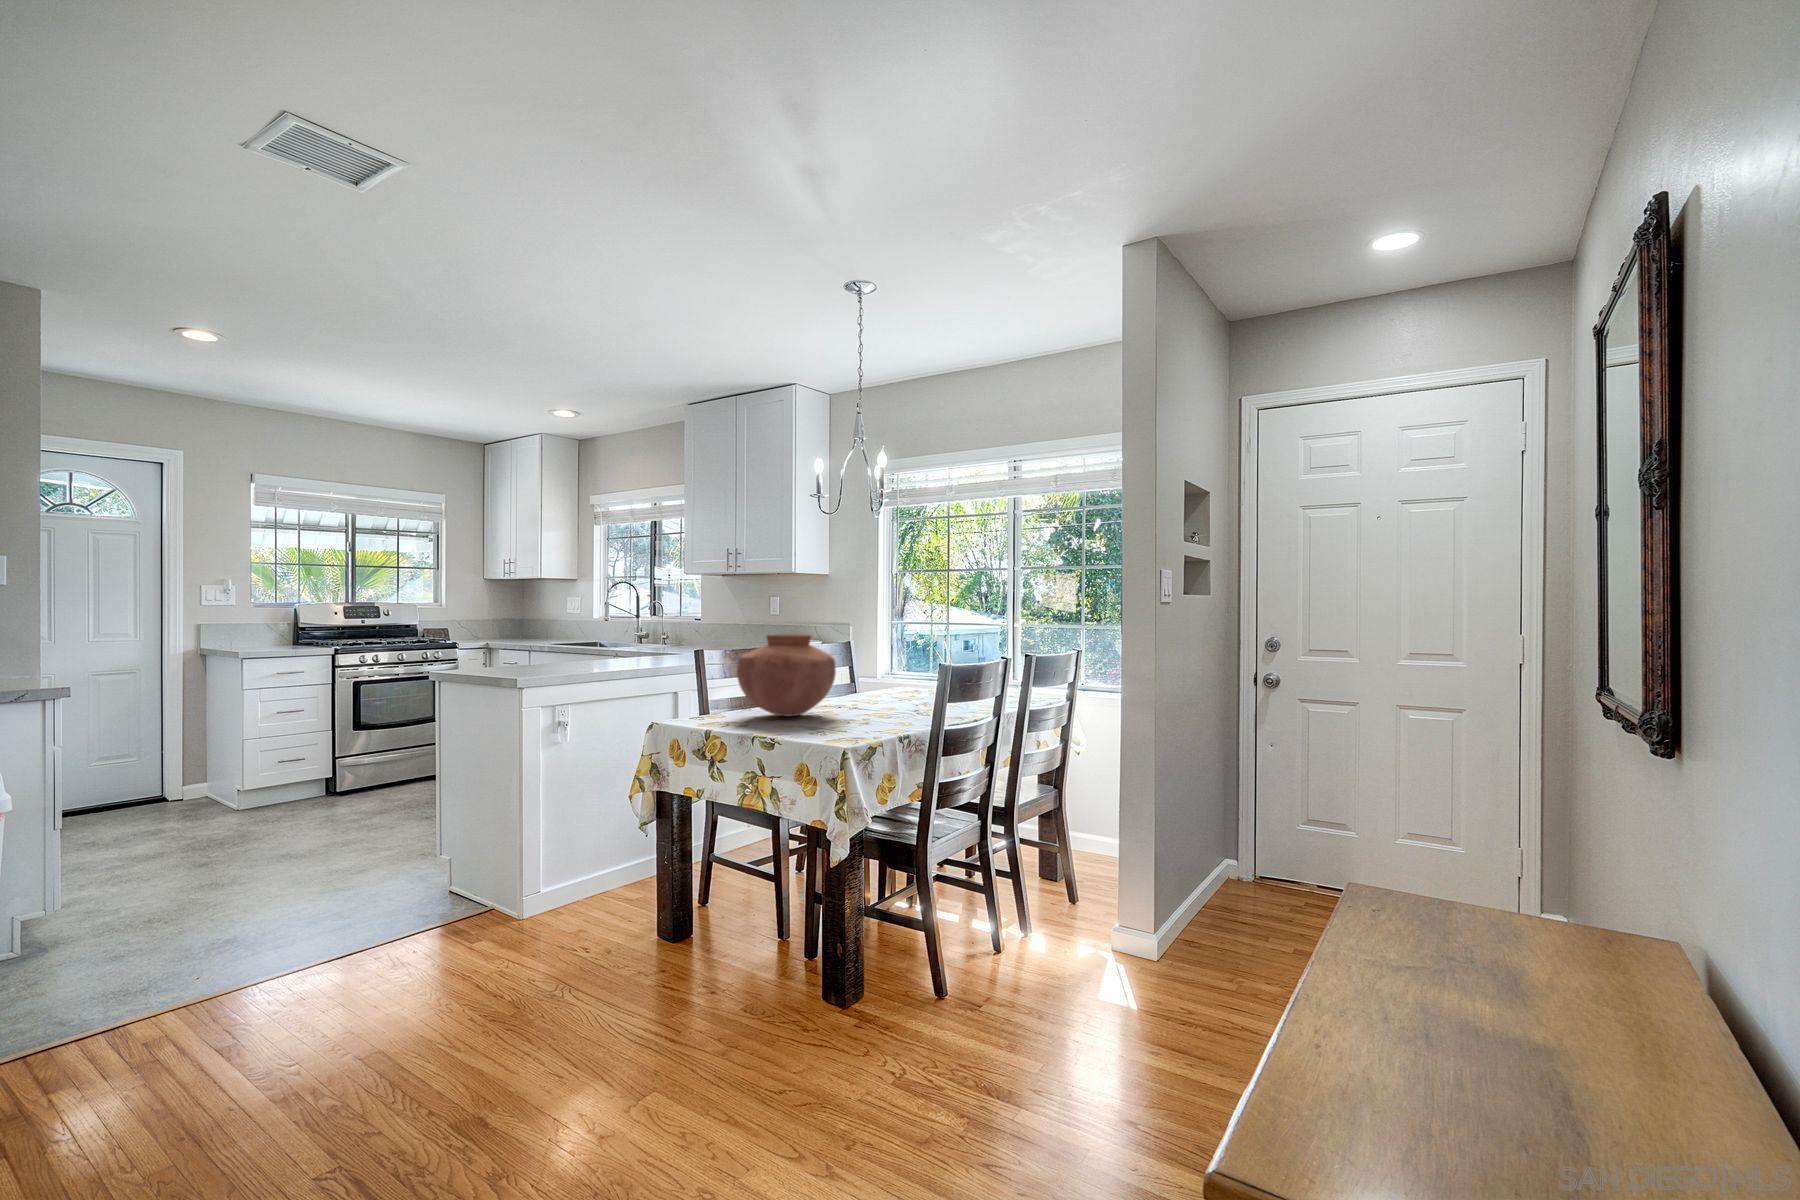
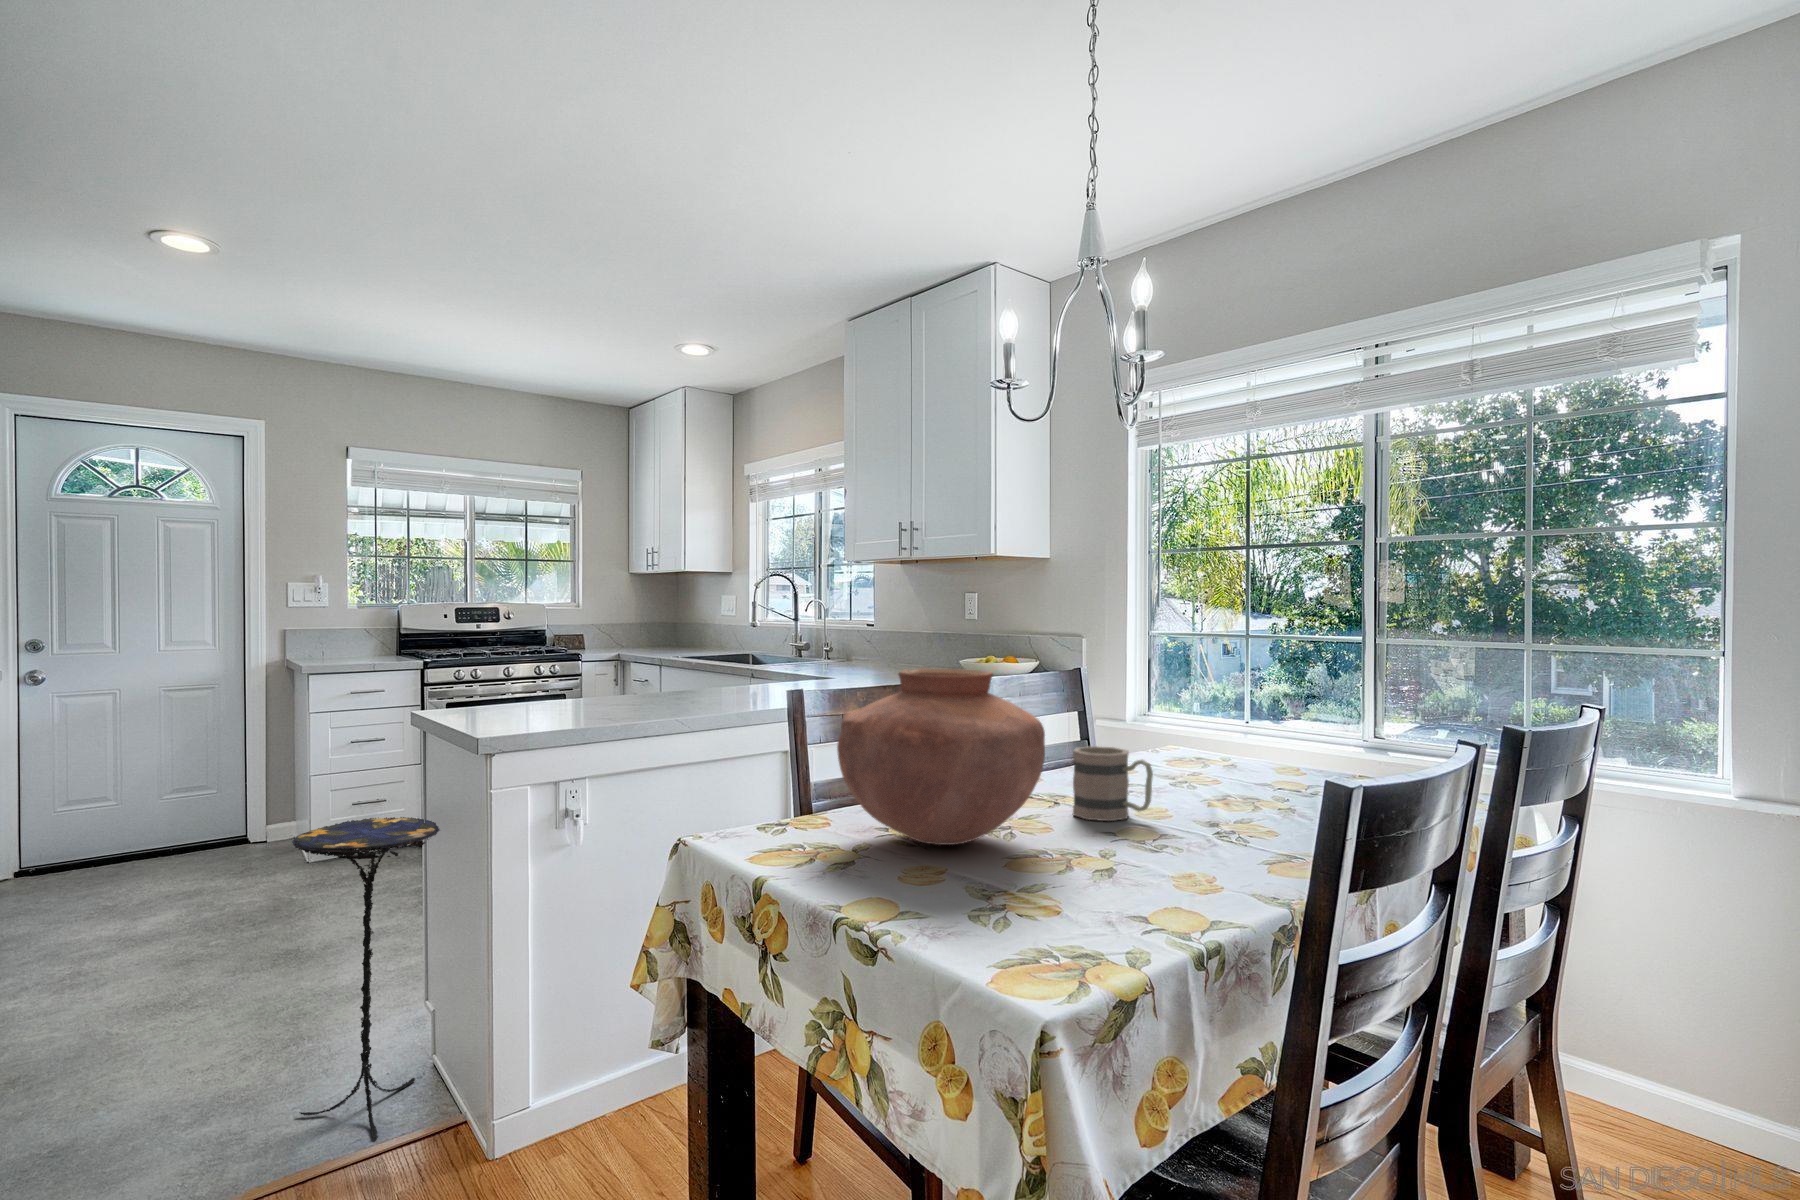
mug: none [846,674,885,708] -> present [1073,746,1153,821]
side table: none [374,736,465,923] -> present [292,817,440,1140]

